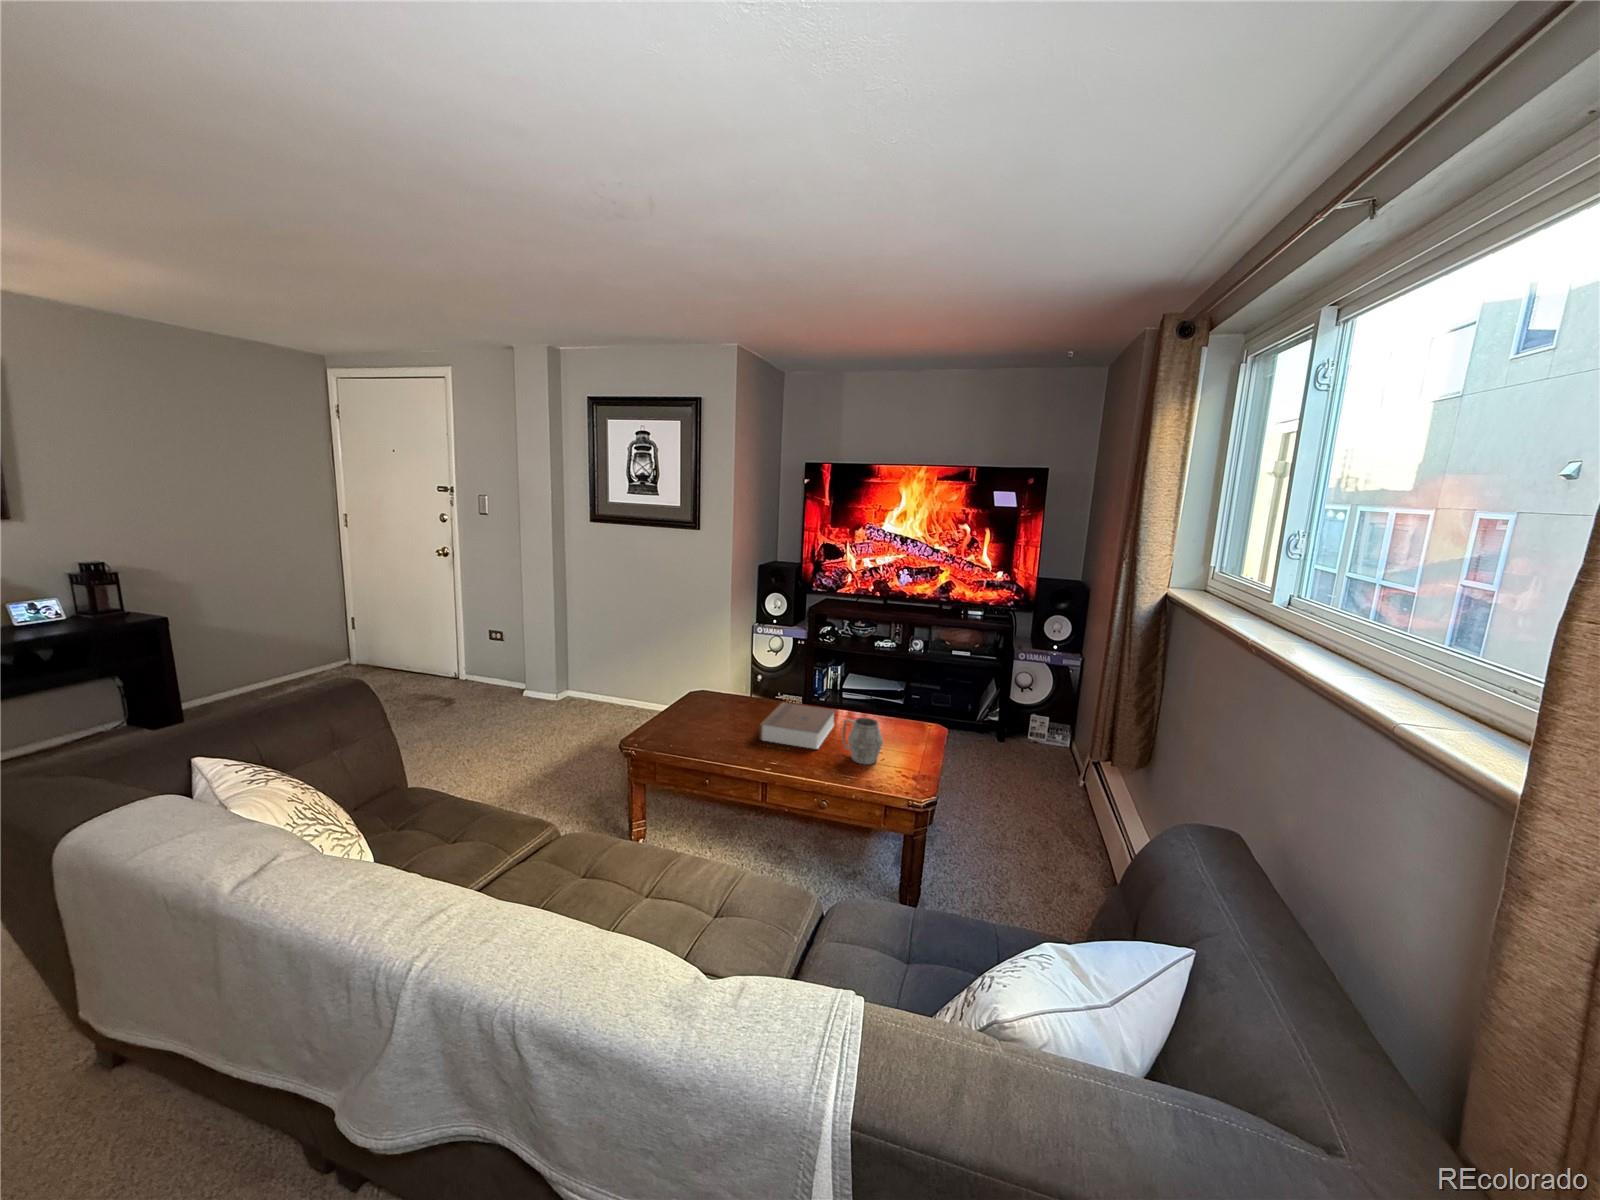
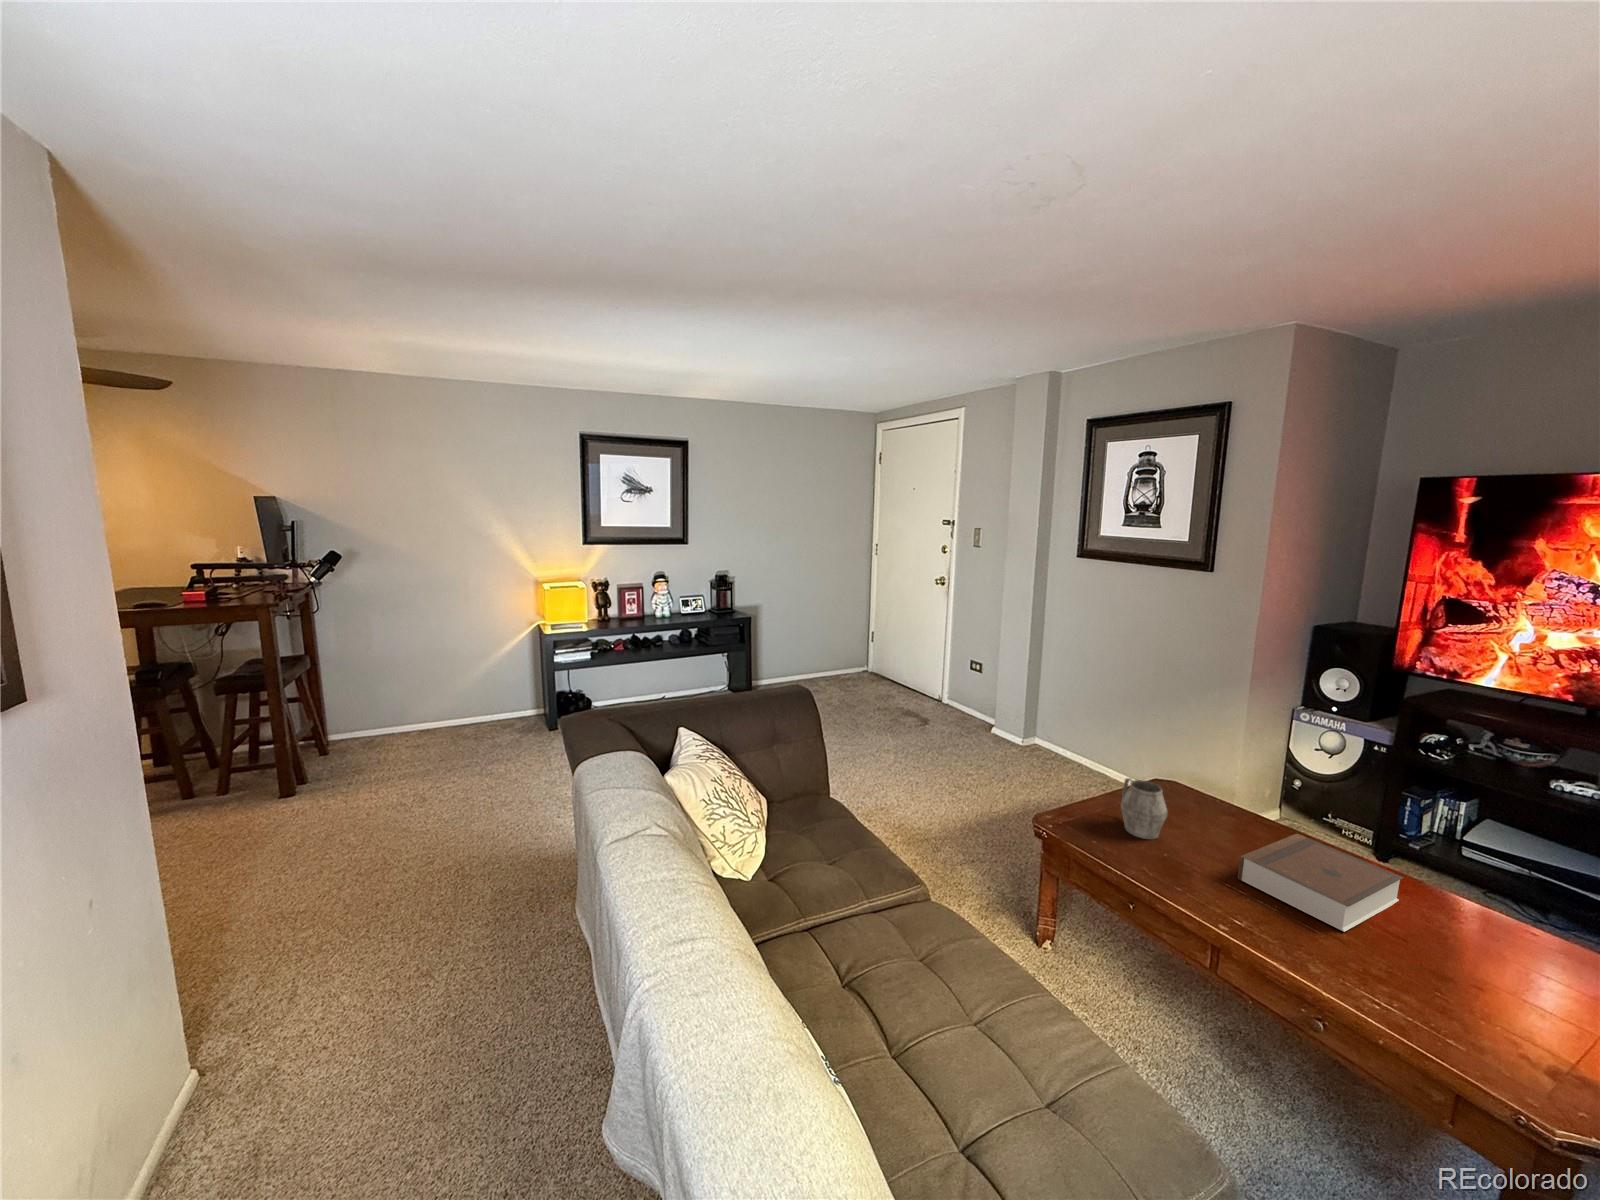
mug: present [842,718,883,764] -> present [1121,778,1167,839]

